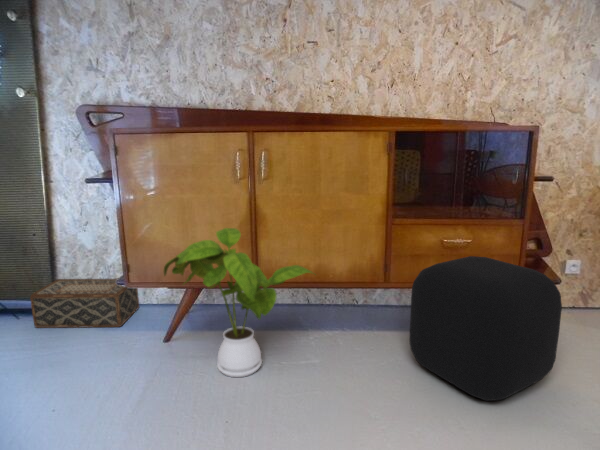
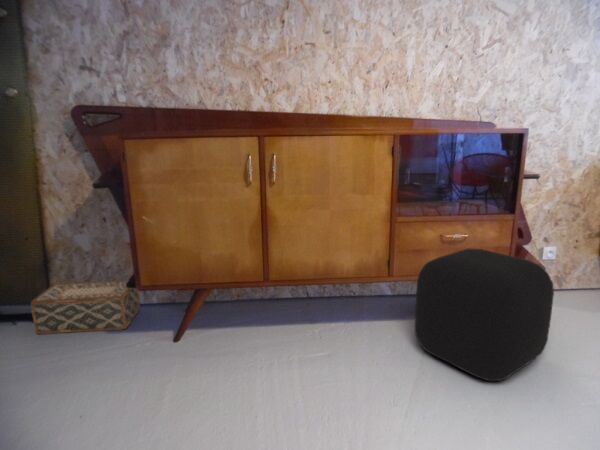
house plant: present [164,228,316,377] -> none [182,231,327,373]

